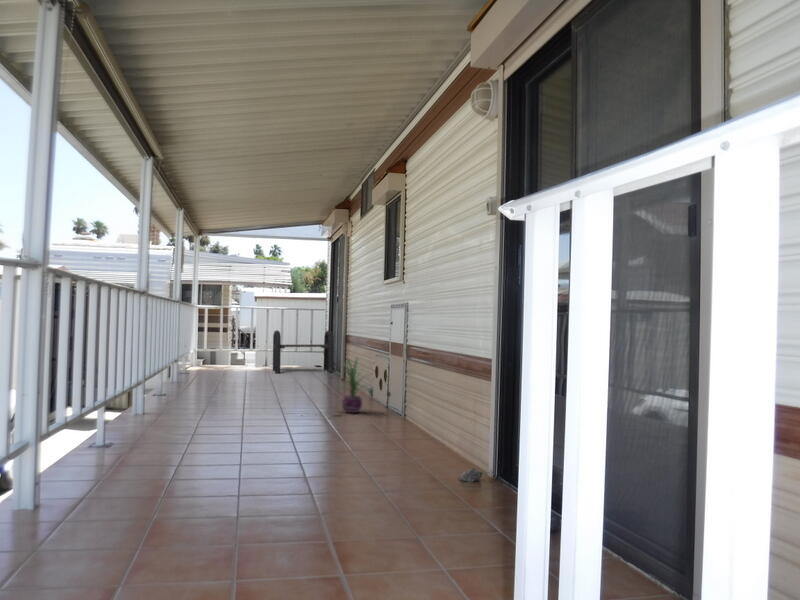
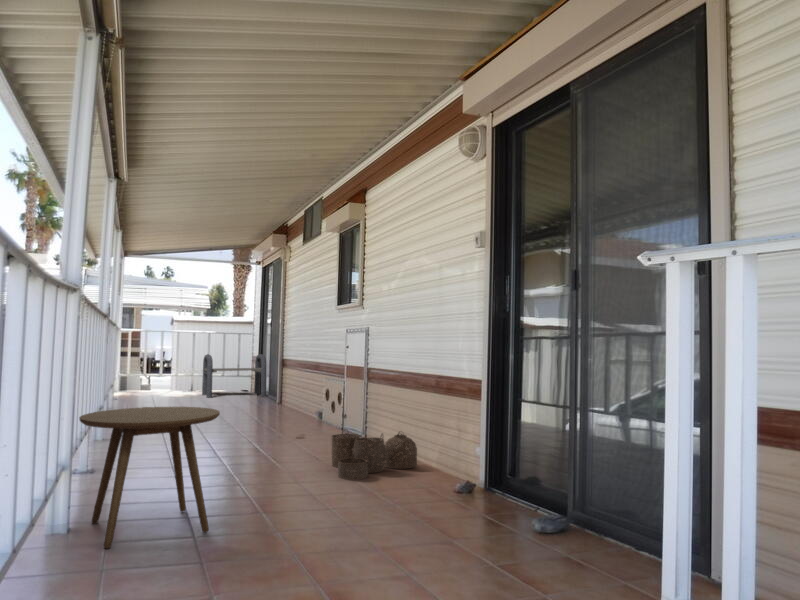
decorative plant: present [342,358,366,413] -> none [283,380,342,435]
side table: none [56,382,199,521] -> present [79,407,220,549]
woven basket: none [350,408,441,462] -> present [332,432,417,480]

